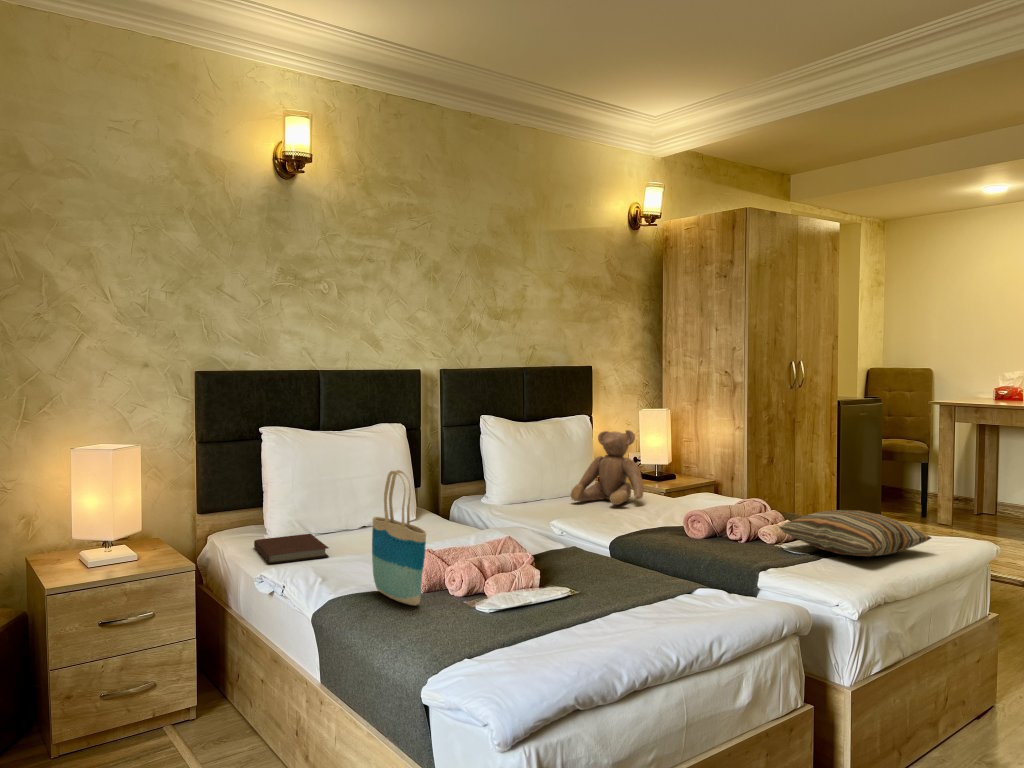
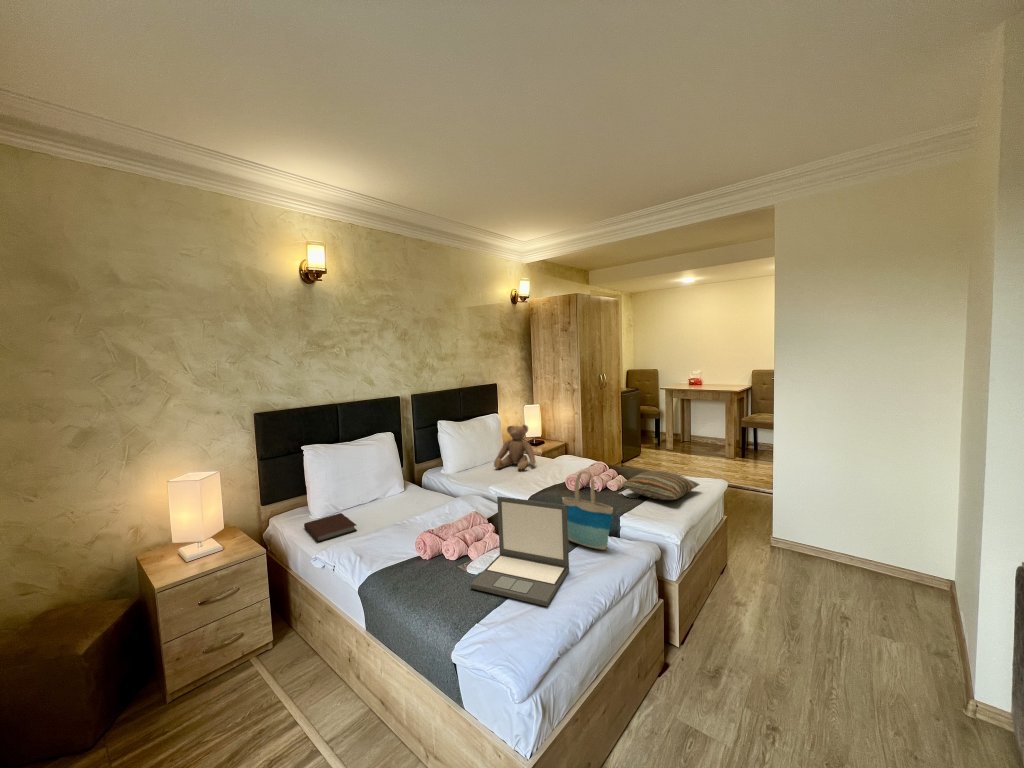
tote bag: present [372,470,426,605] -> present [562,471,613,550]
laptop: none [472,497,639,656] -> present [470,496,569,606]

